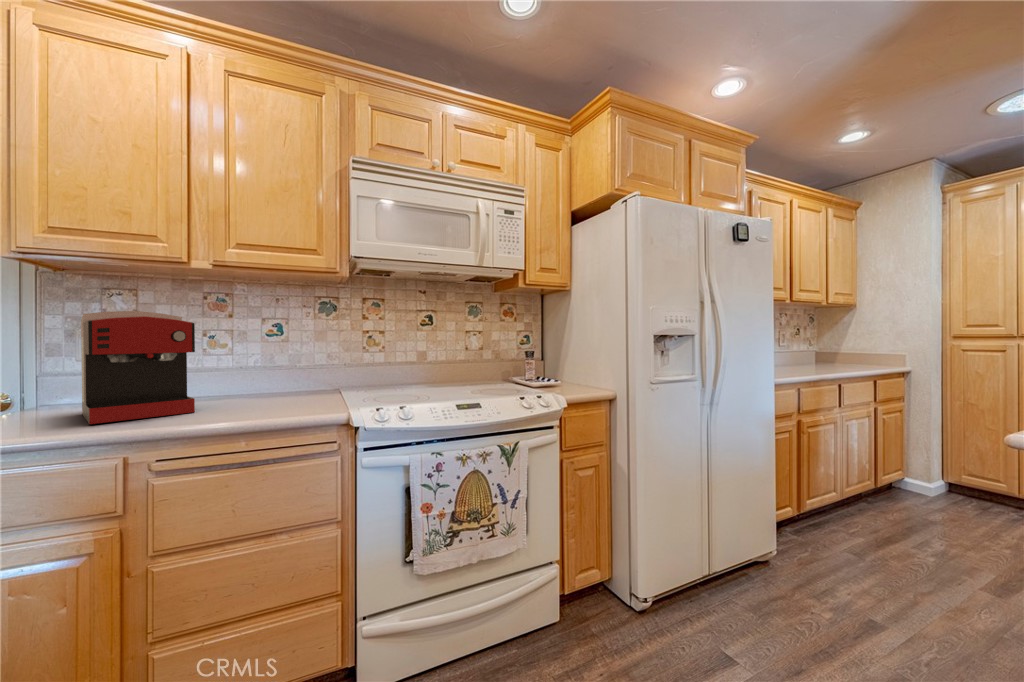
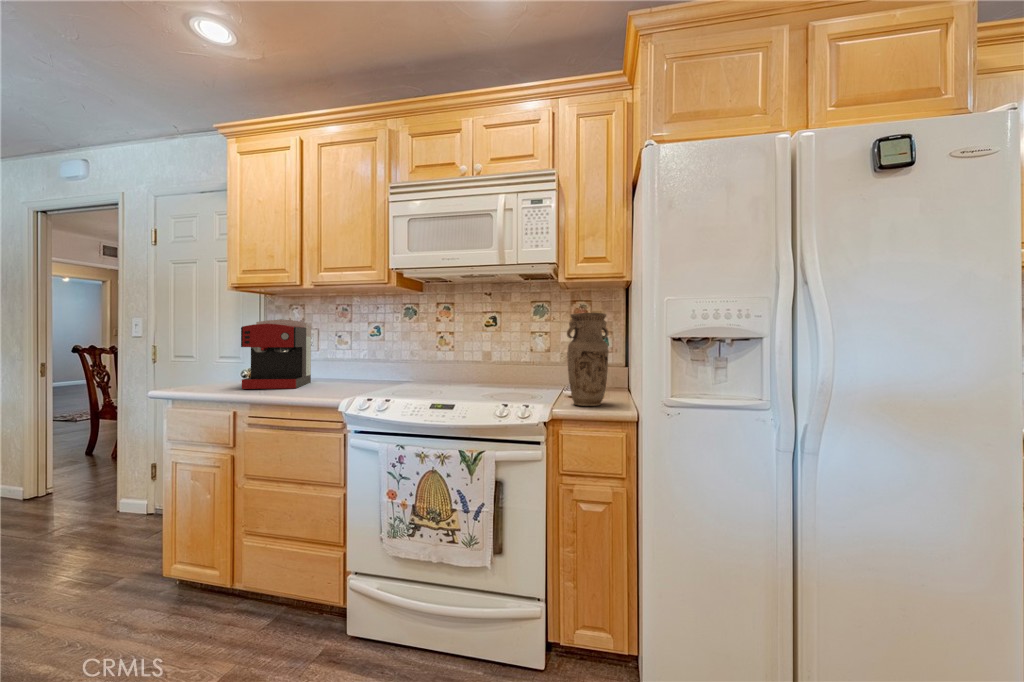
vase: none [557,313,587,389] -> present [567,313,609,406]

